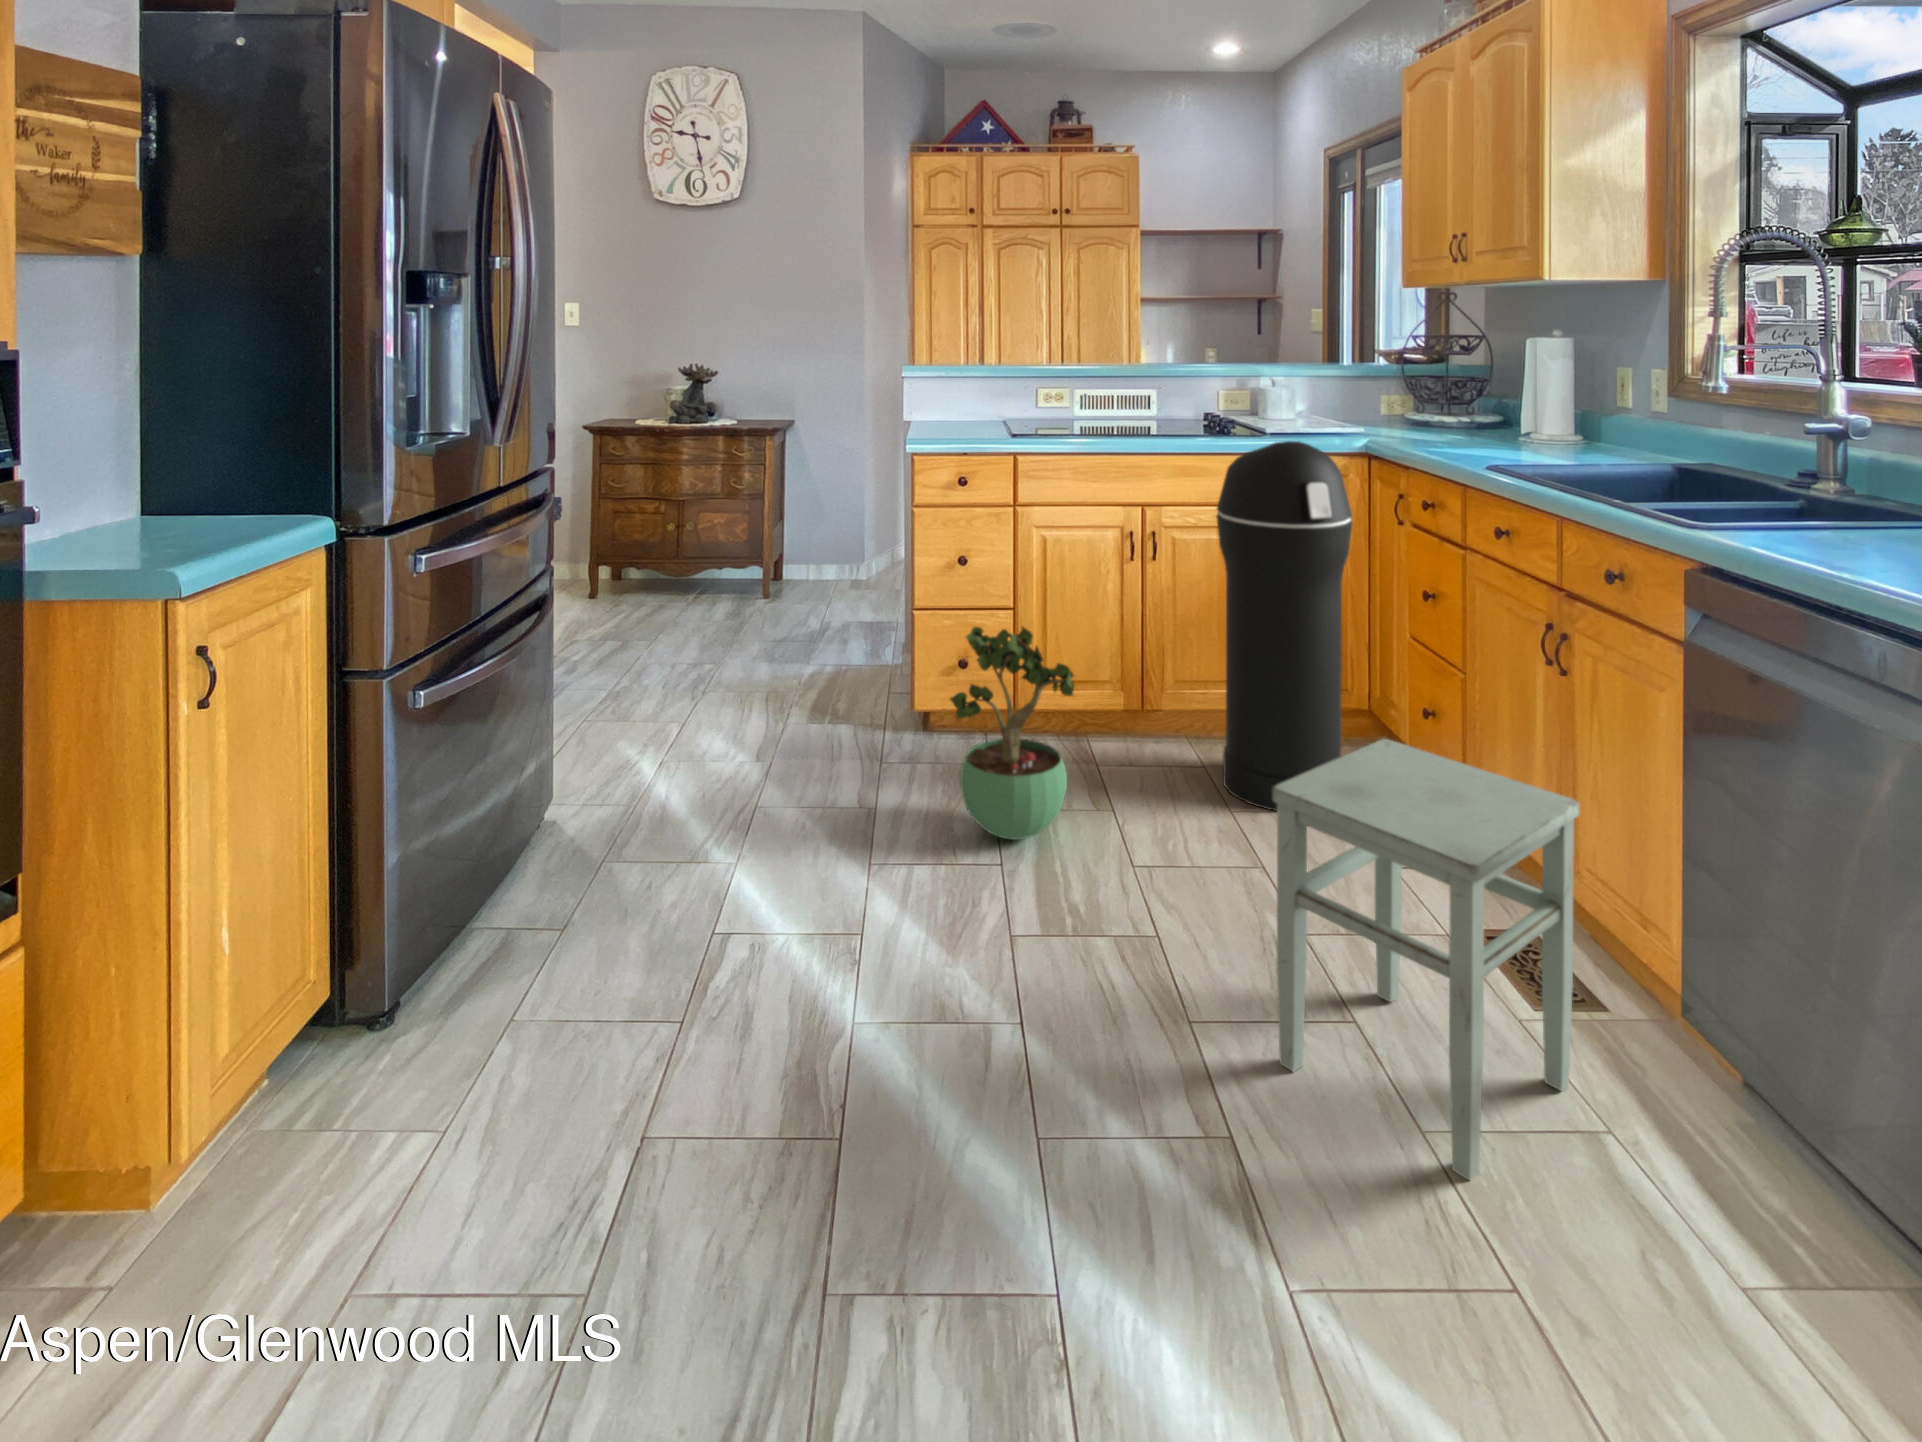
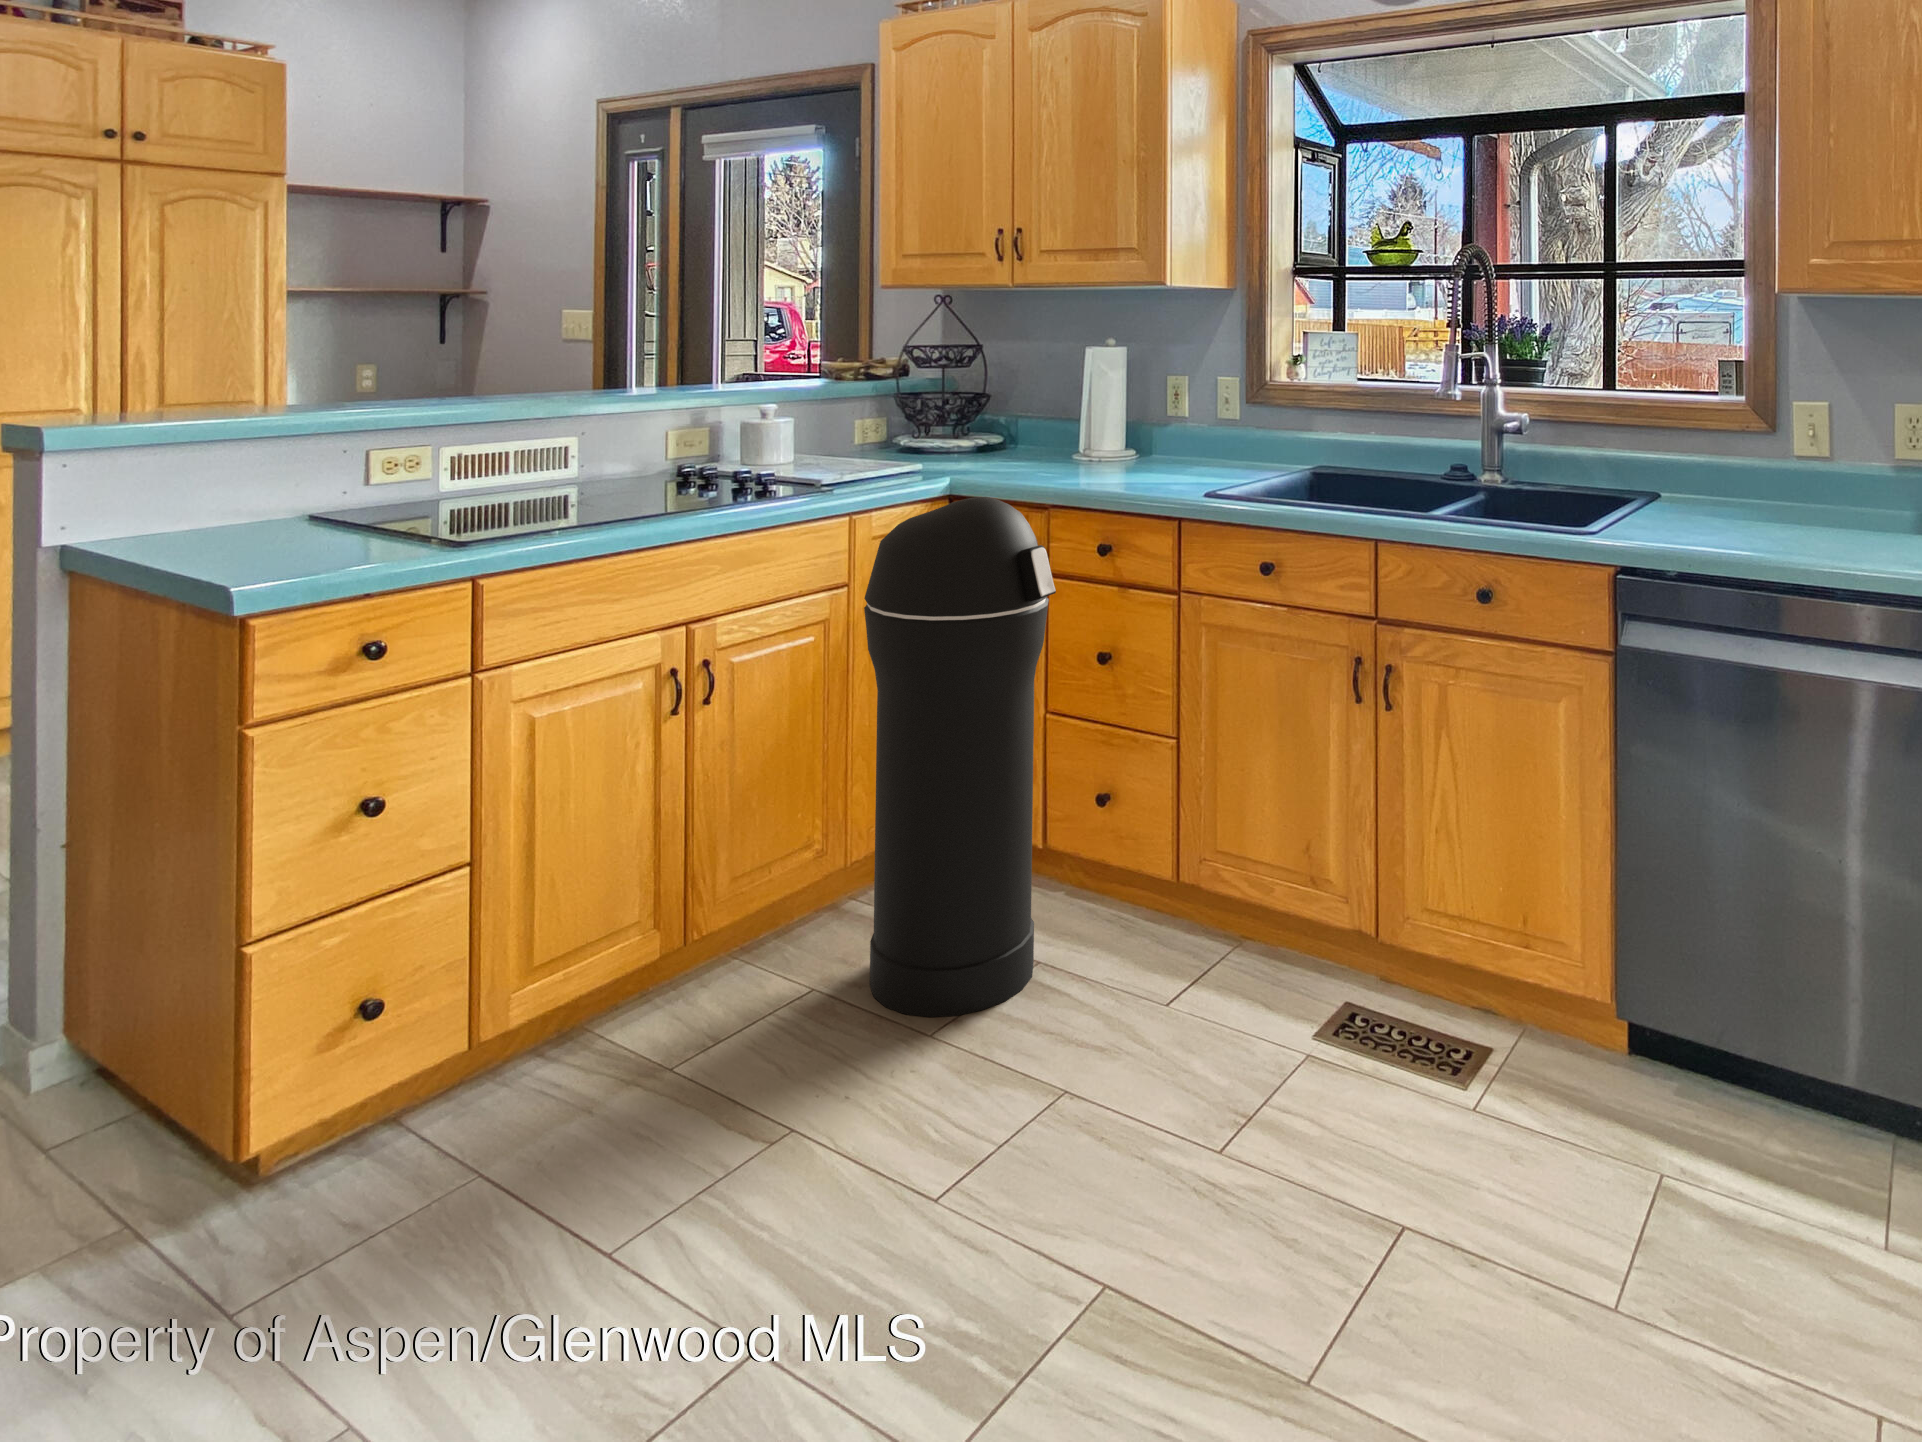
potted plant: present [950,627,1074,840] -> none [581,875,857,1281]
stool: present [1273,739,1580,1180] -> none [1351,833,1663,1310]

